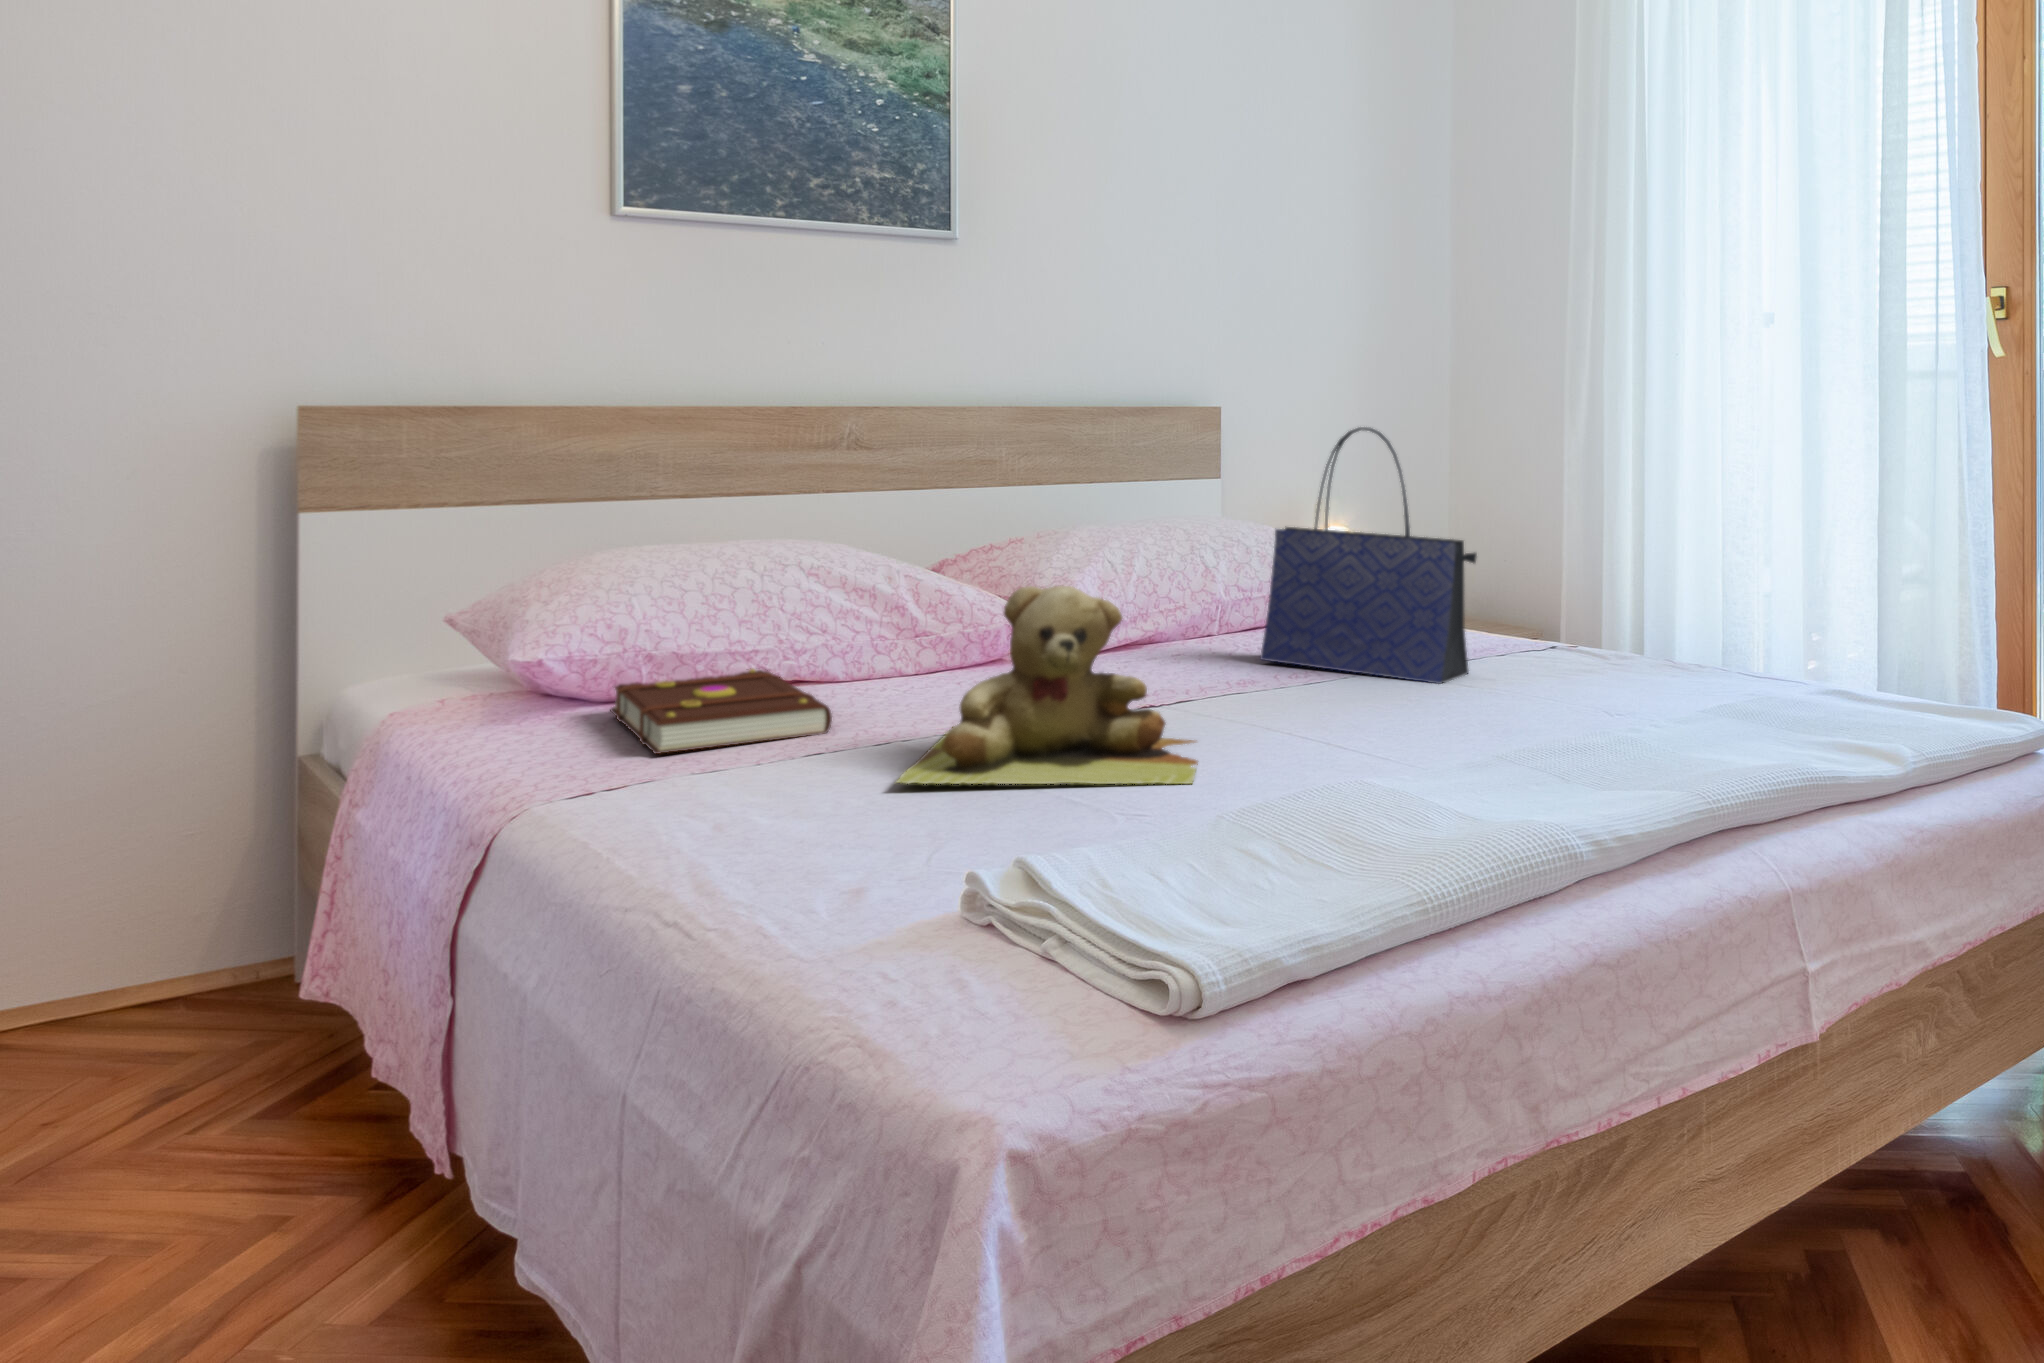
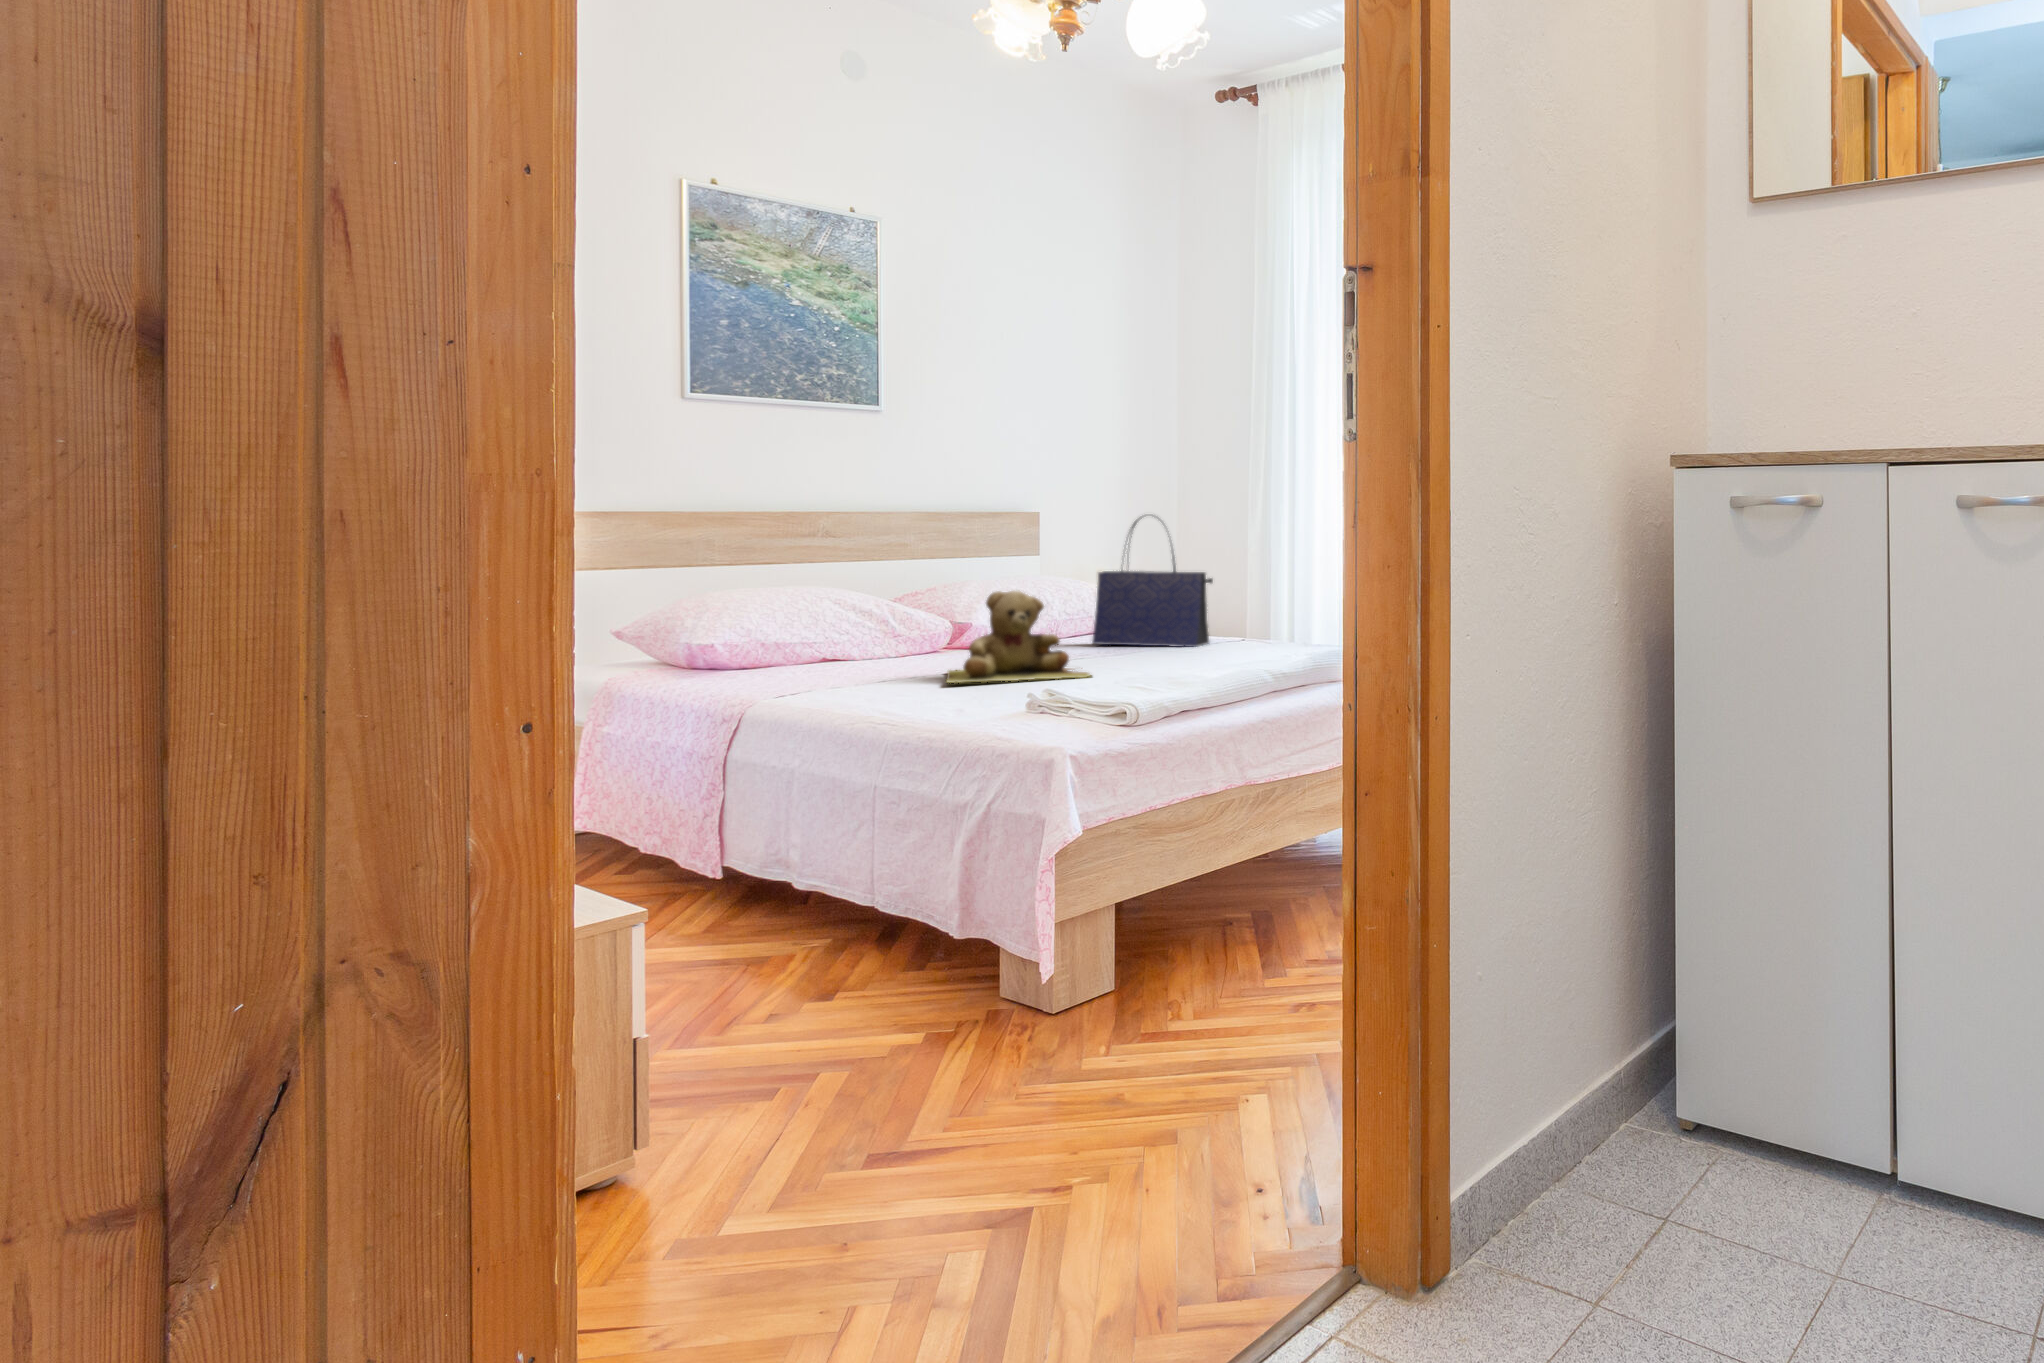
book: present [611,668,832,754] -> none [737,653,880,686]

